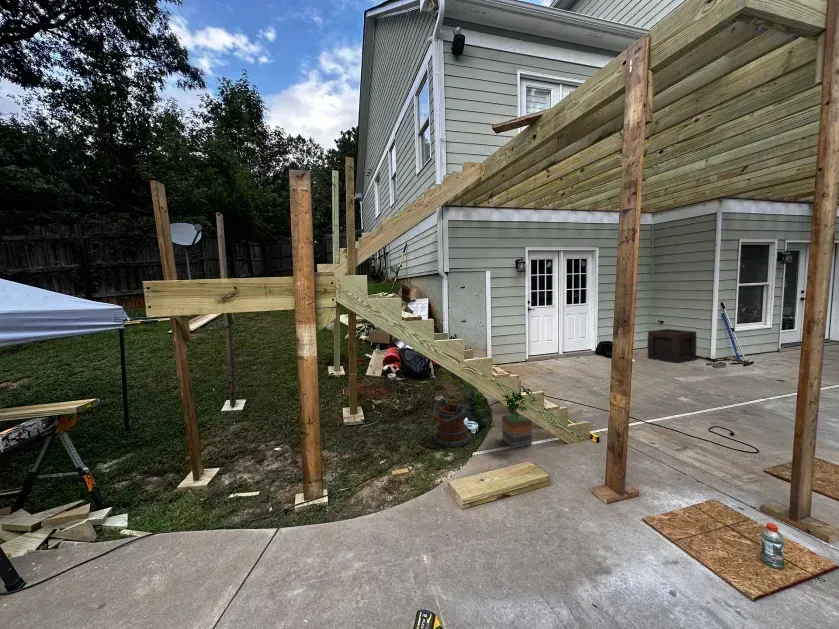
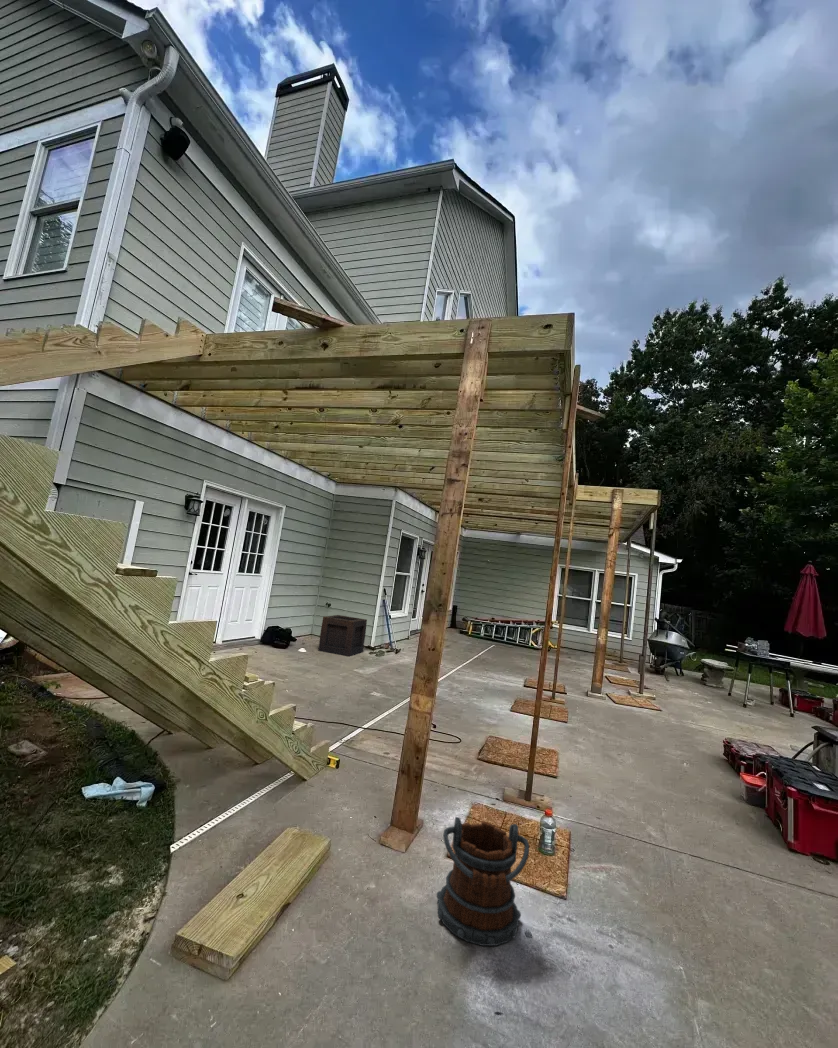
potted tree: present [499,387,537,448] -> none [204,703,279,818]
bucket: present [433,398,471,447] -> present [437,817,529,946]

